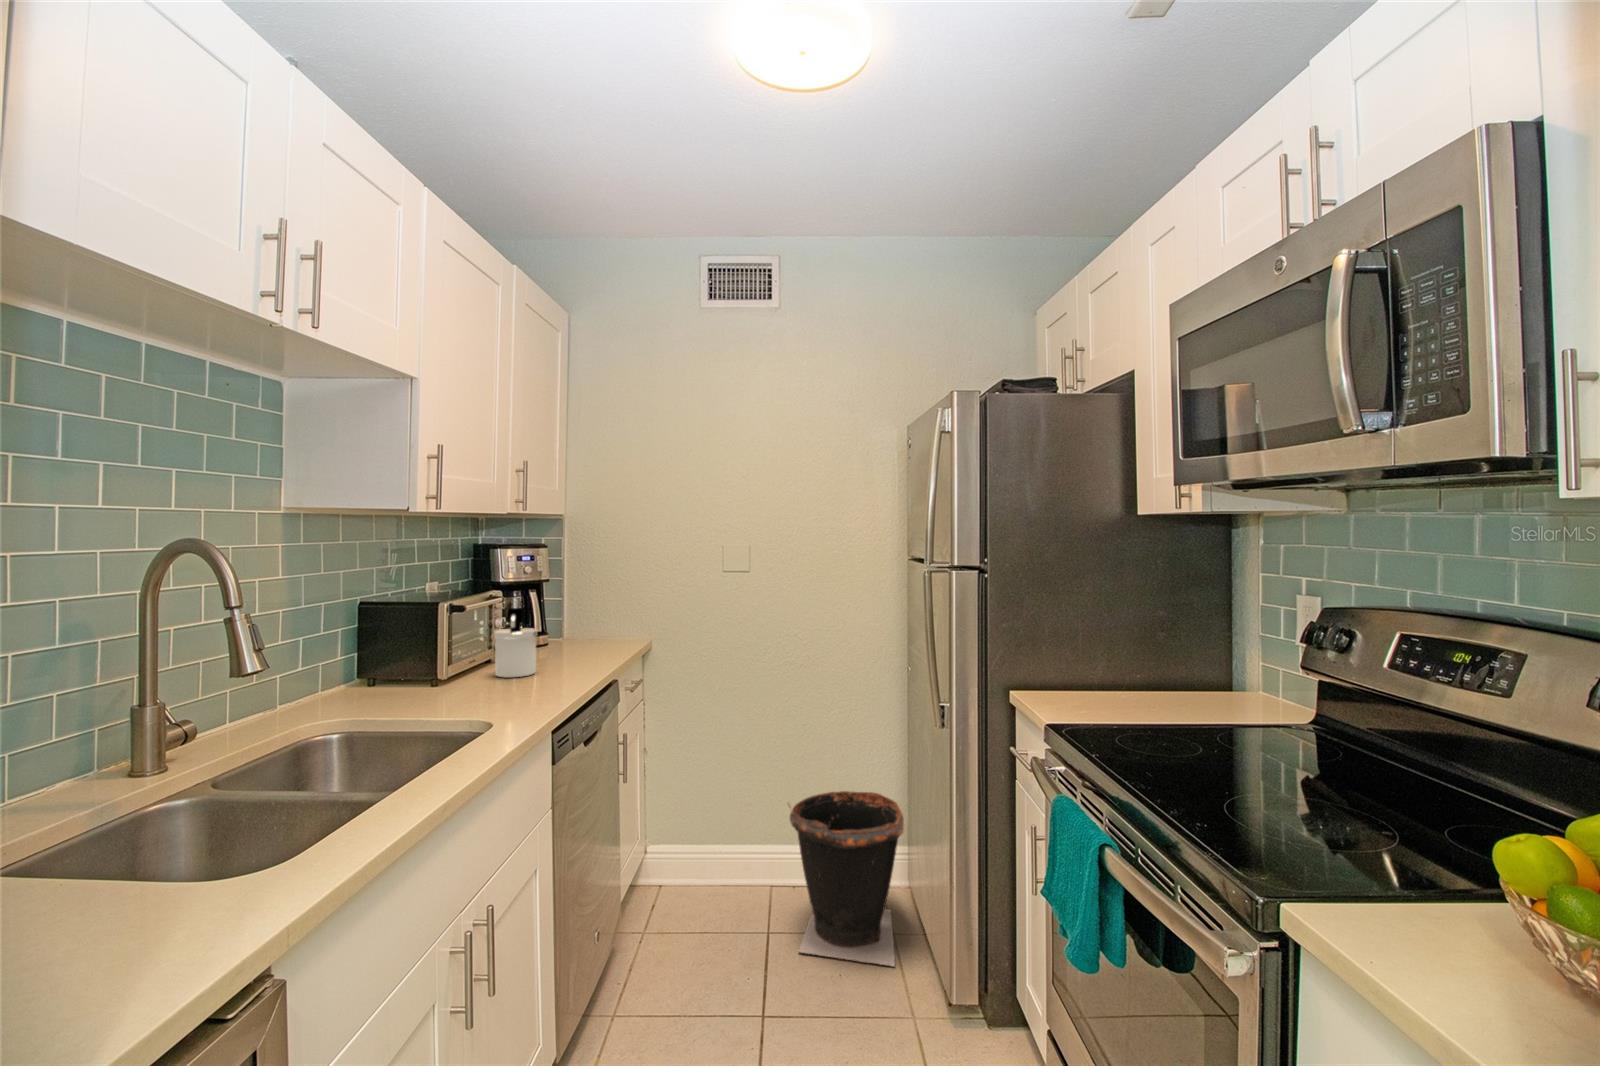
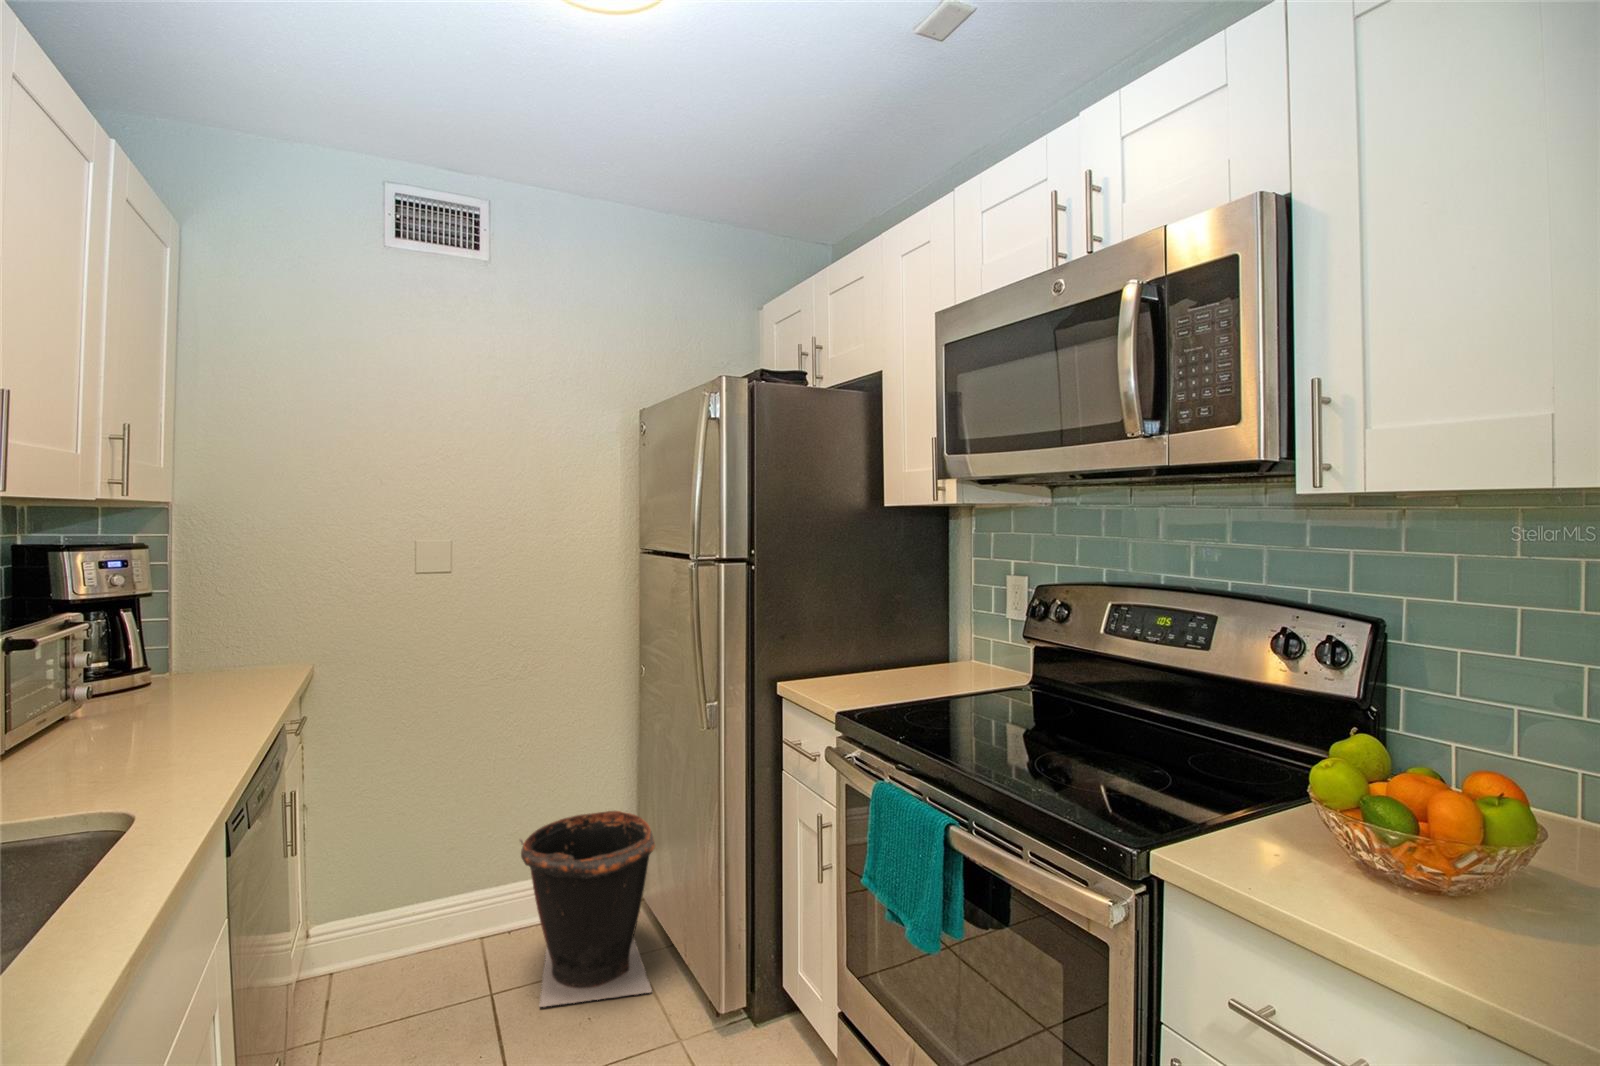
soap dispenser: present [494,608,537,677] -> none [83,634,160,735]

